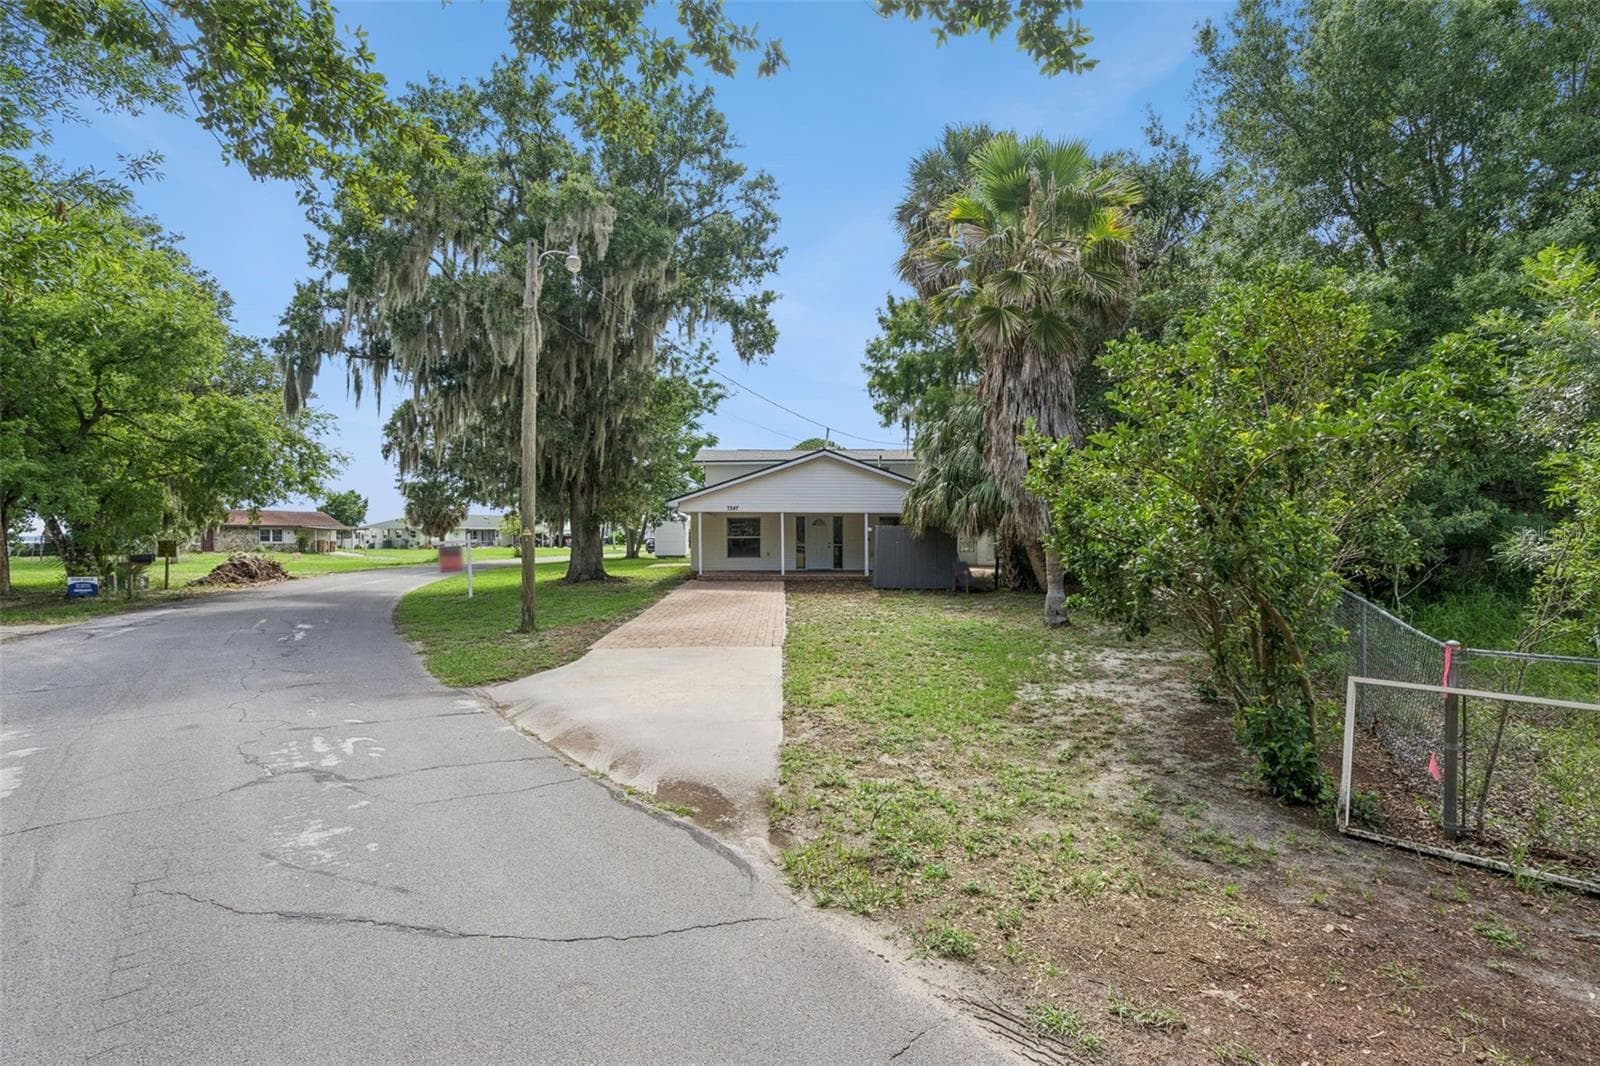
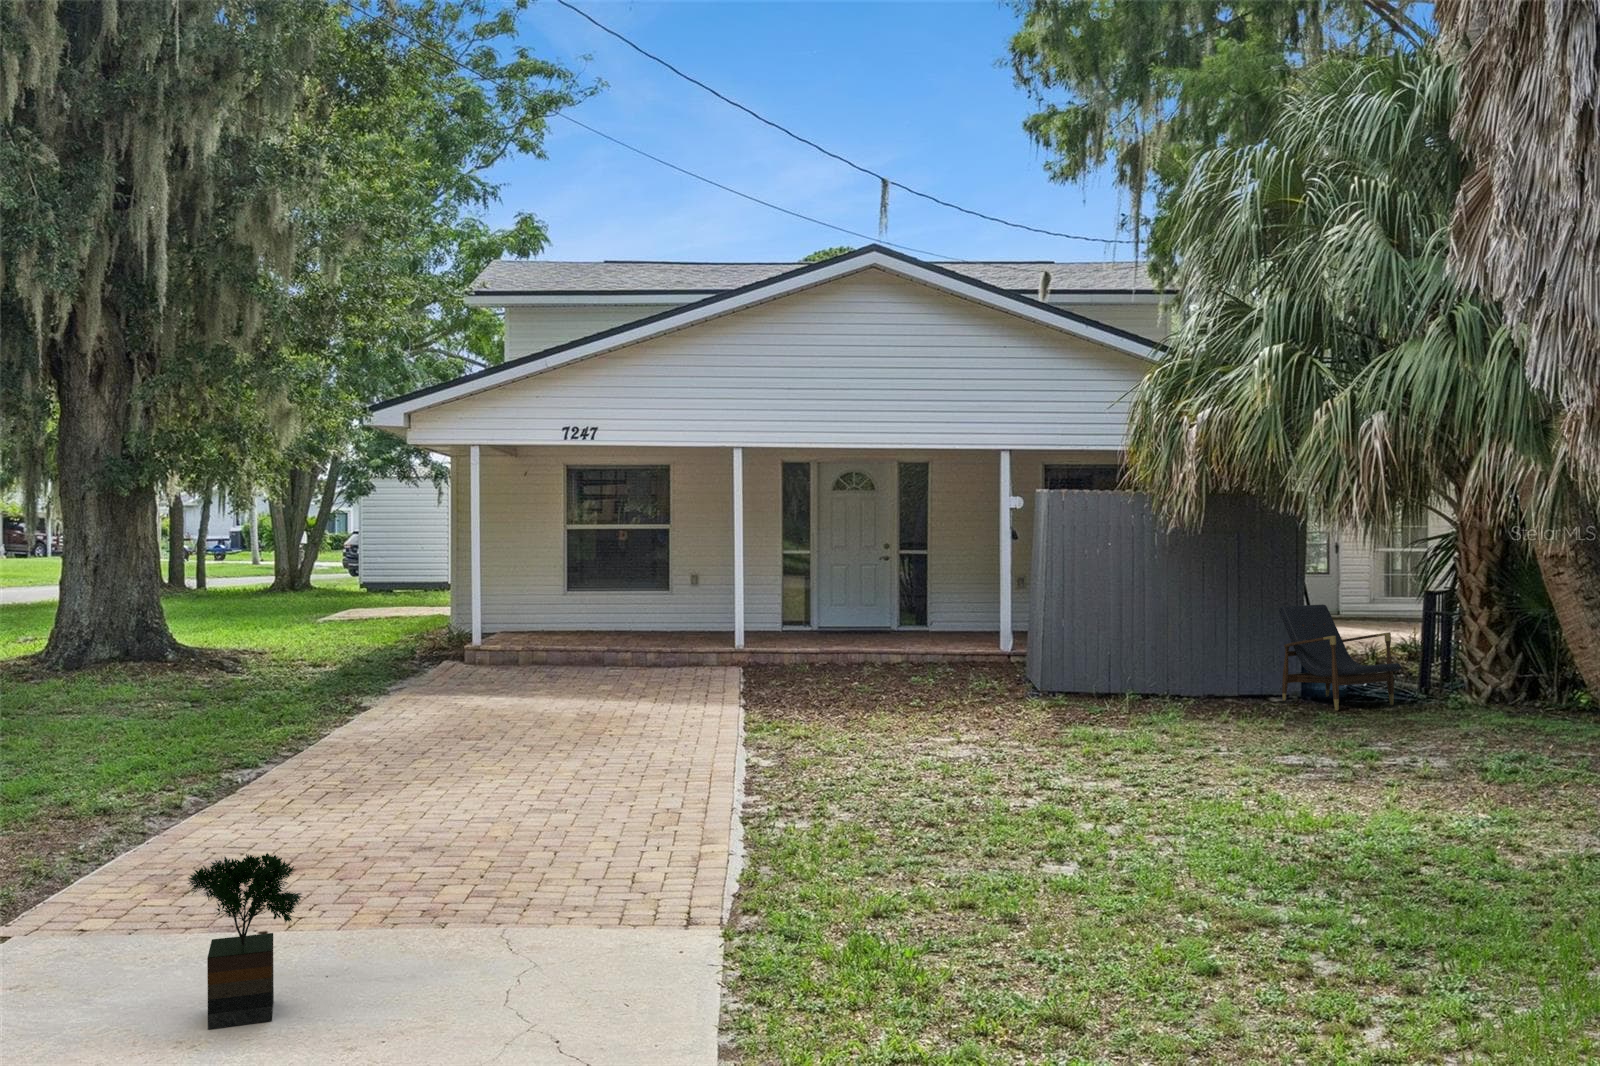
potted tree: none [686,628,710,664] -> present [188,853,302,1029]

